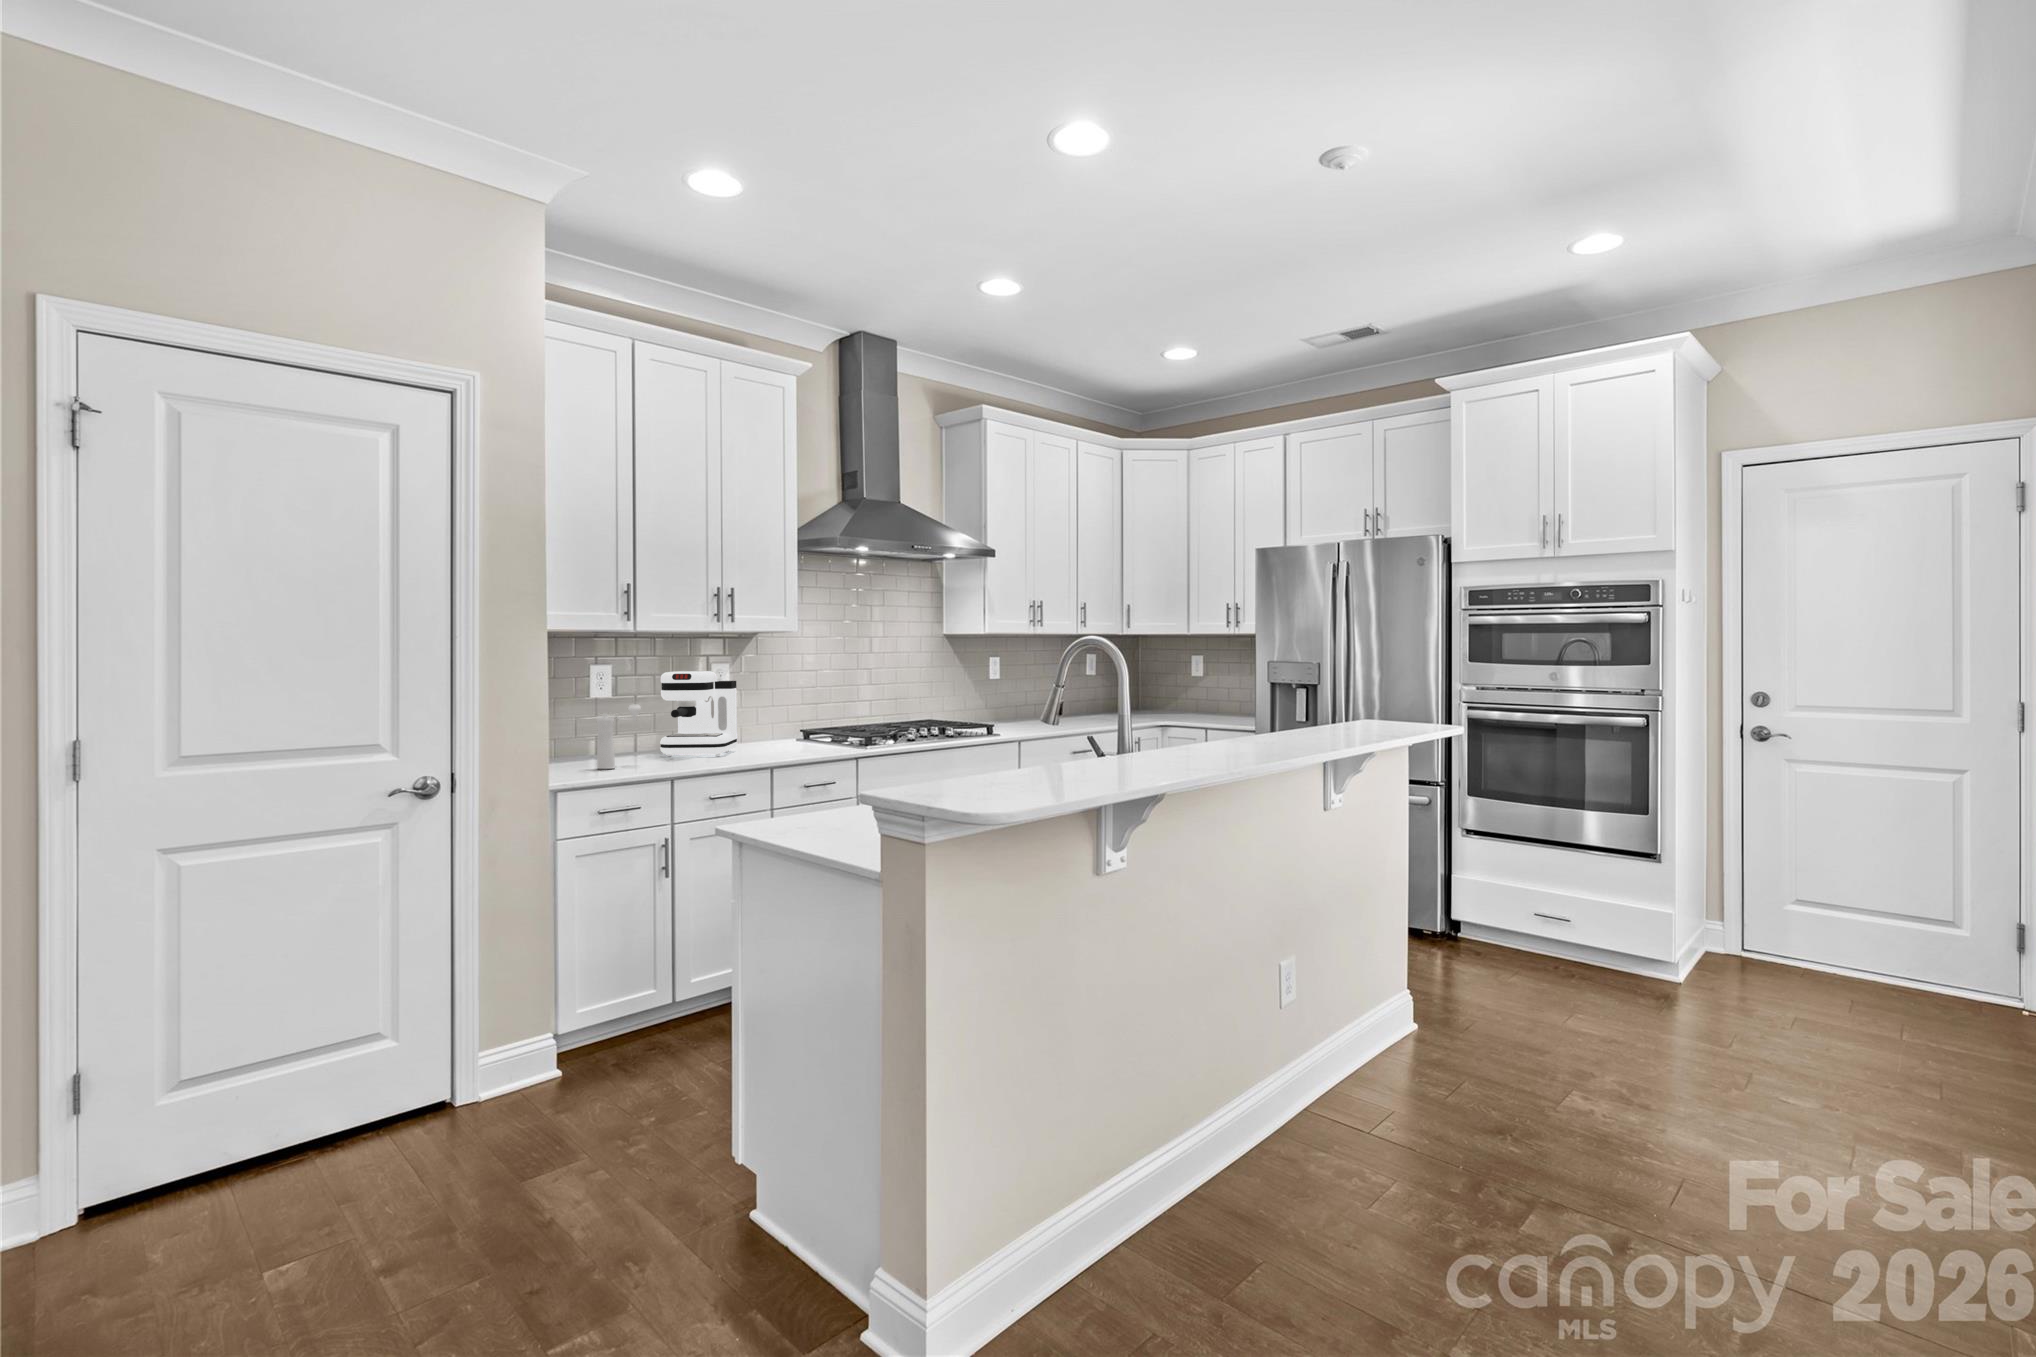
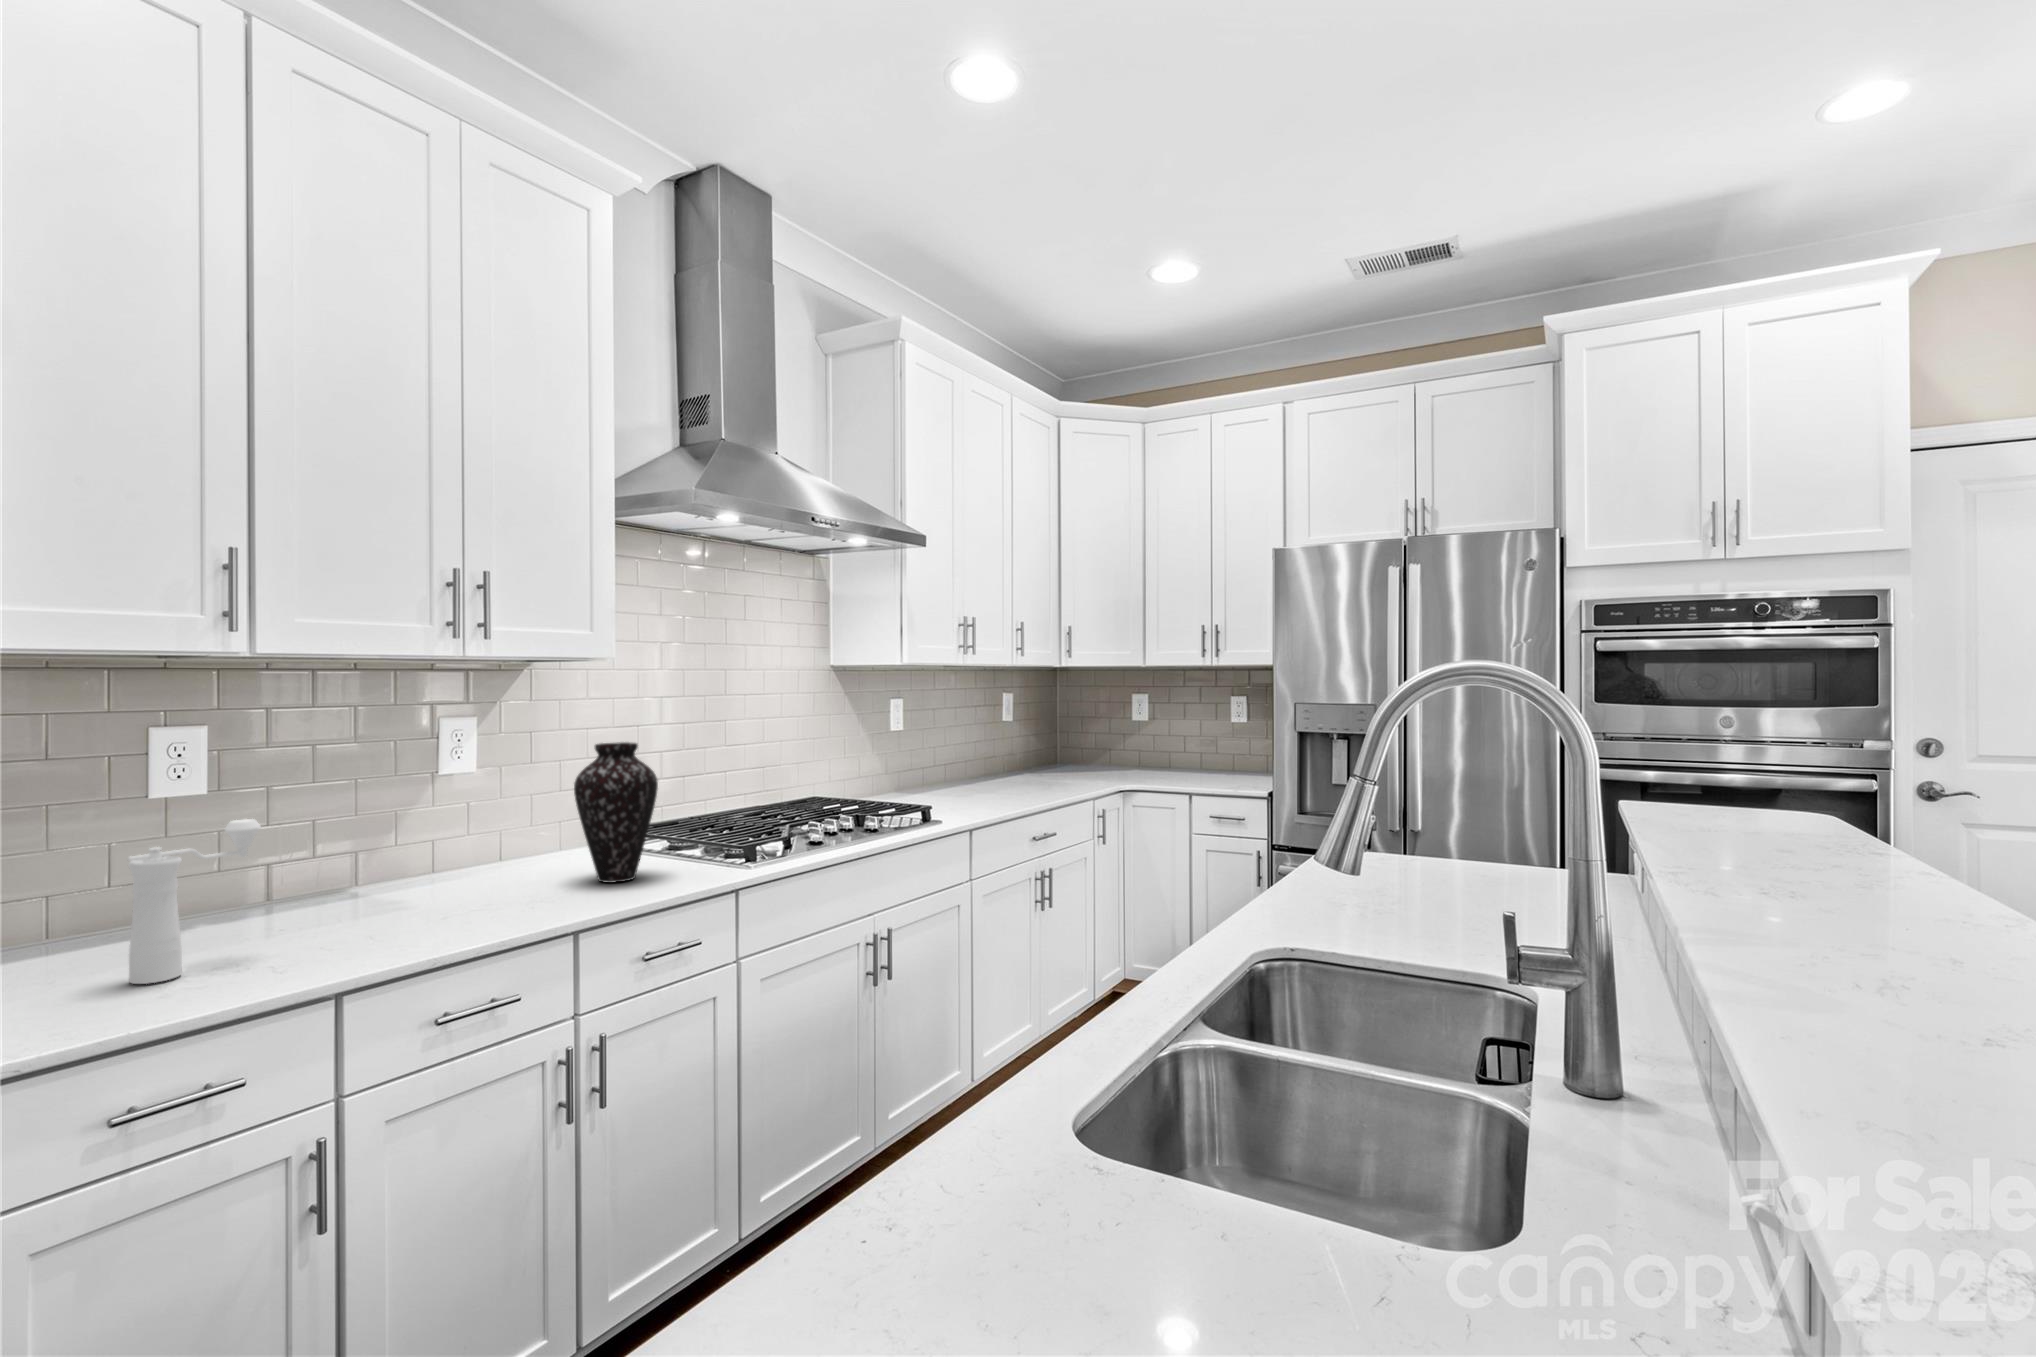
coffee maker: present [660,671,737,756] -> none [318,734,495,915]
vase: none [775,678,818,751] -> present [574,742,658,883]

